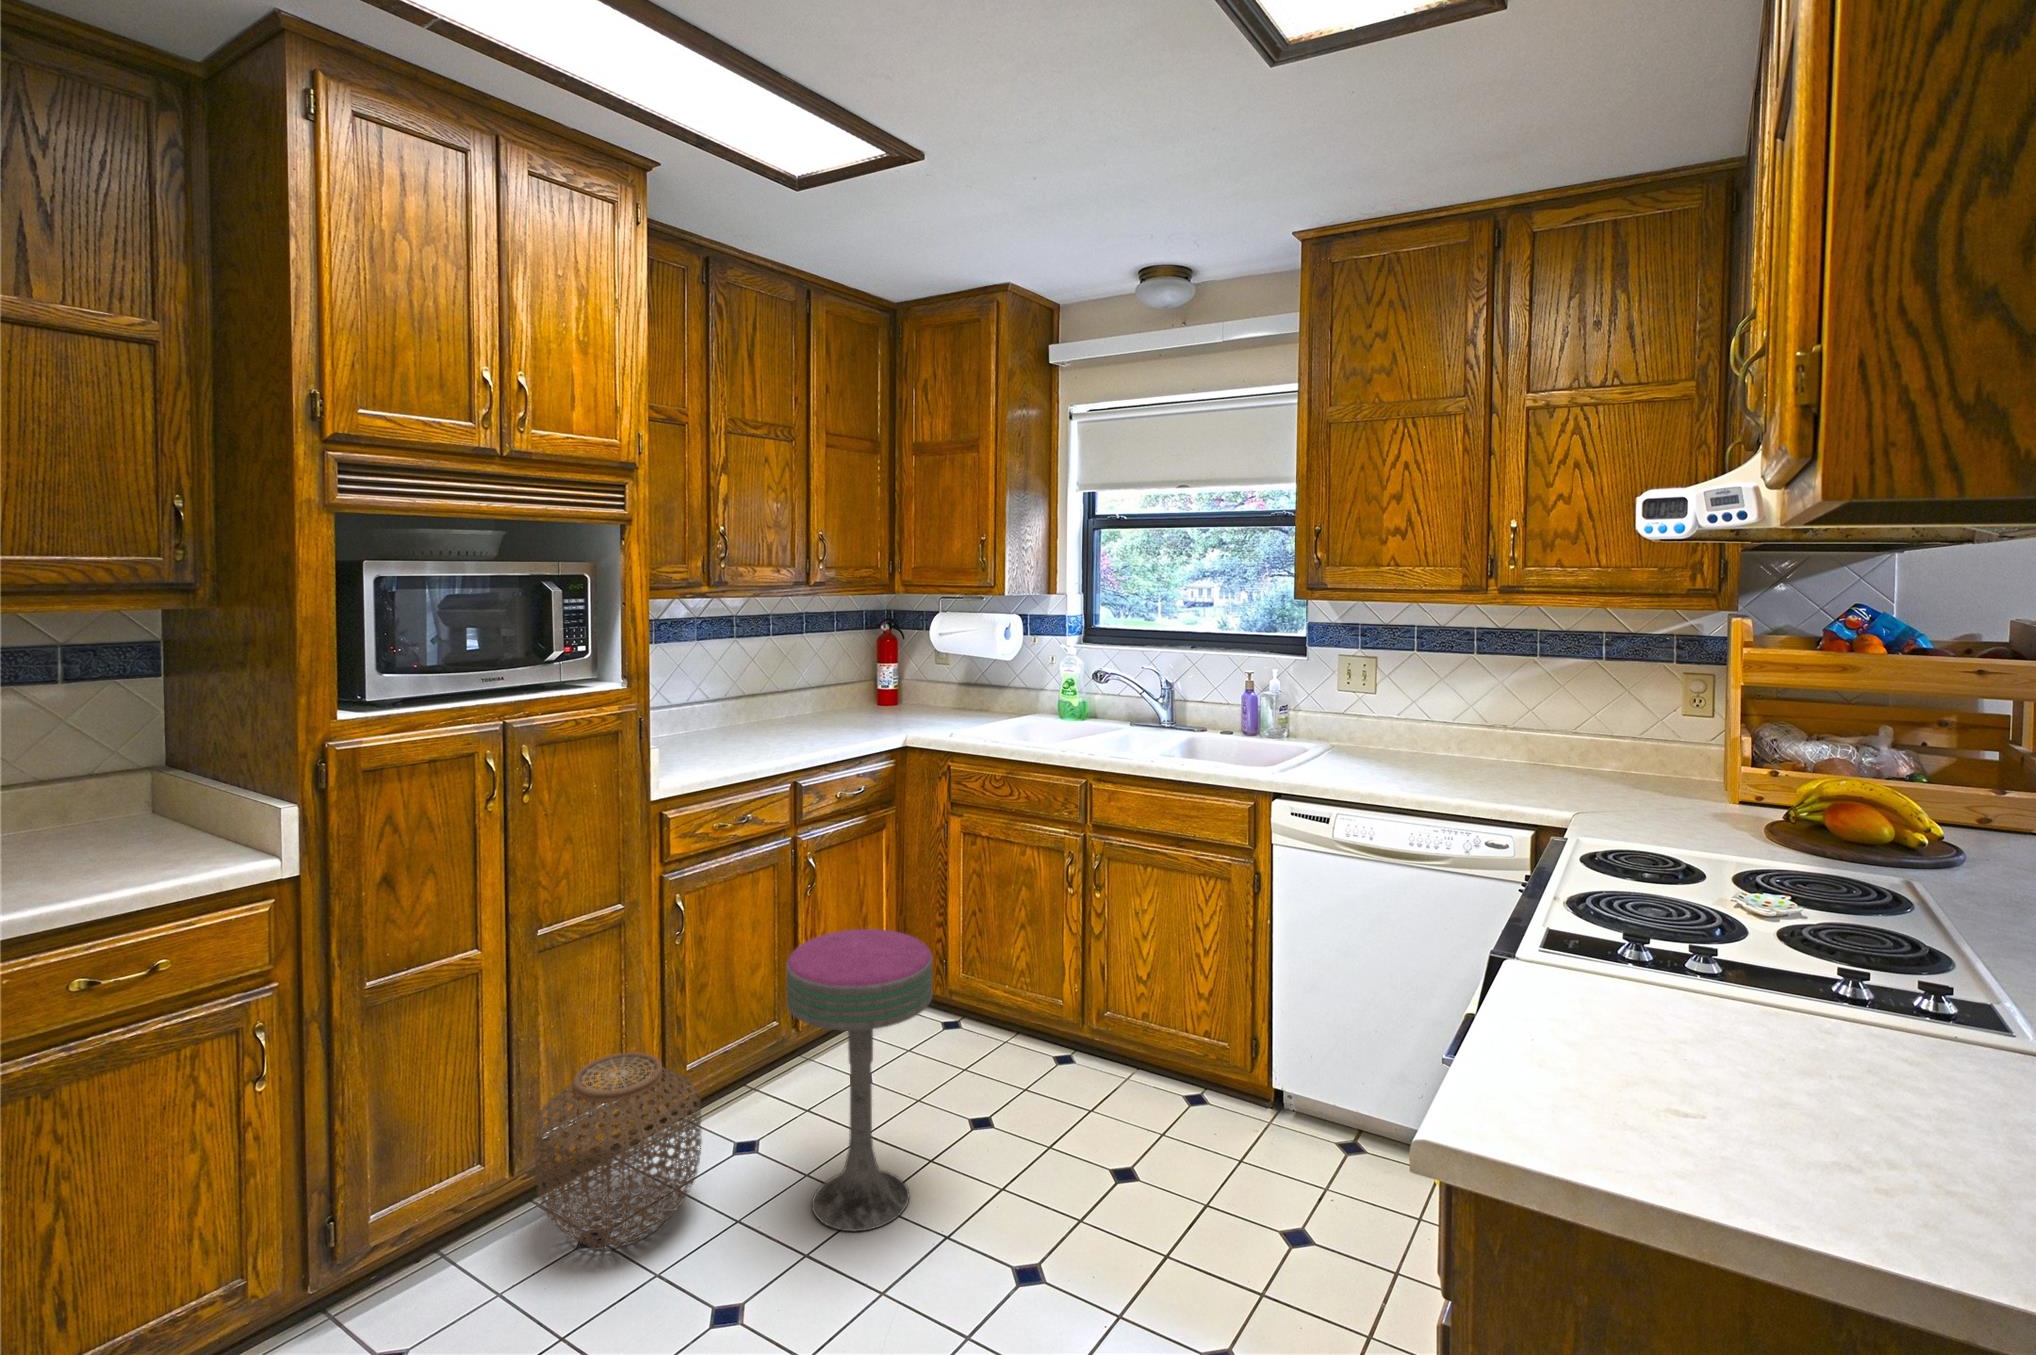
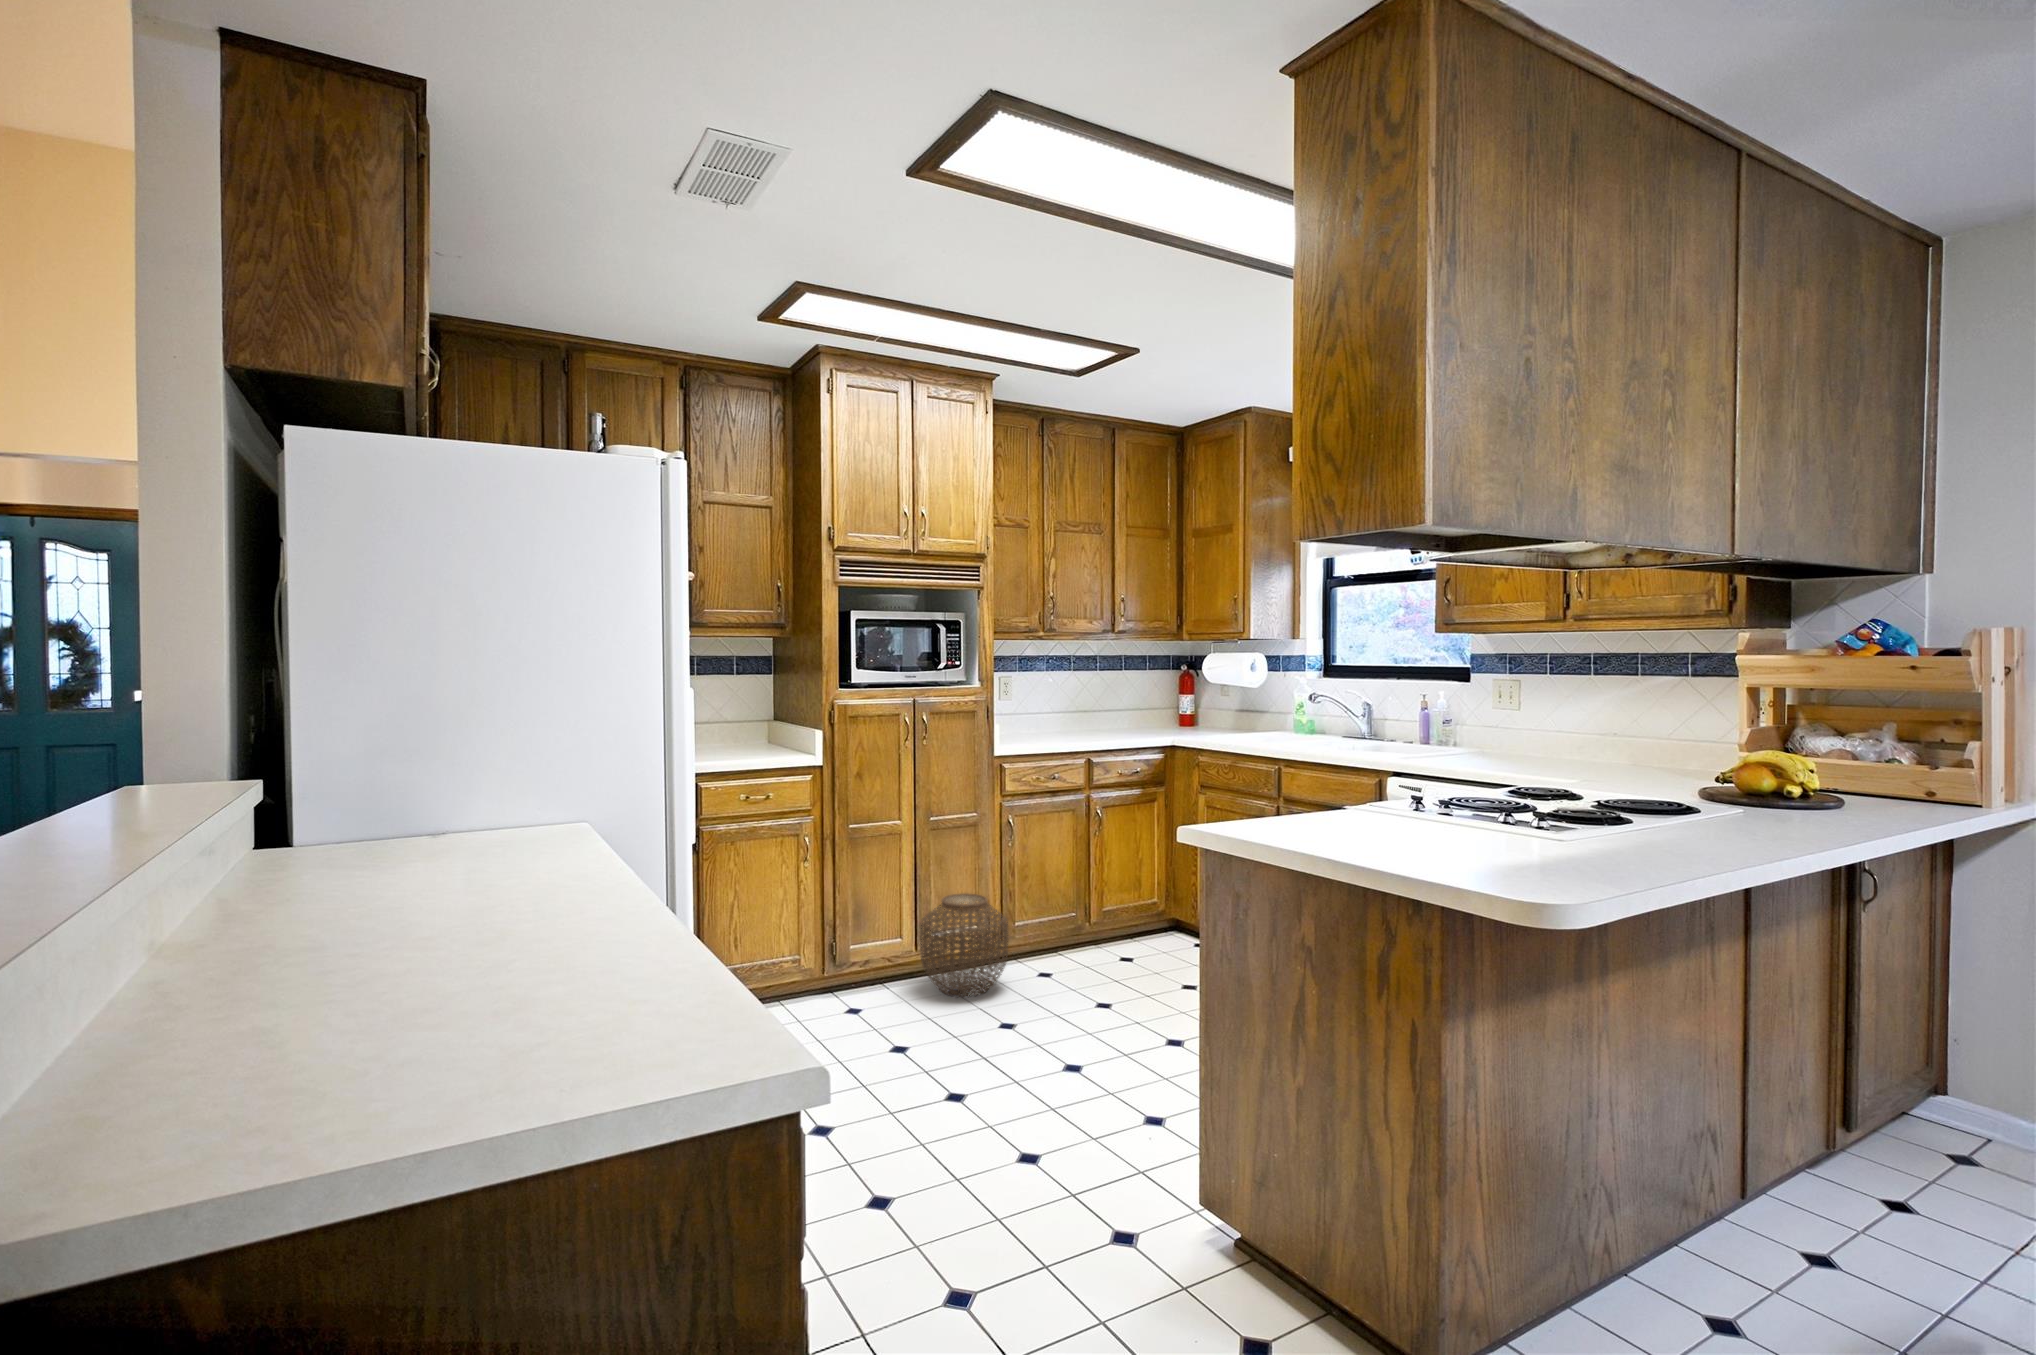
bar stool: present [786,929,933,1231] -> none [1054,836,1142,1012]

